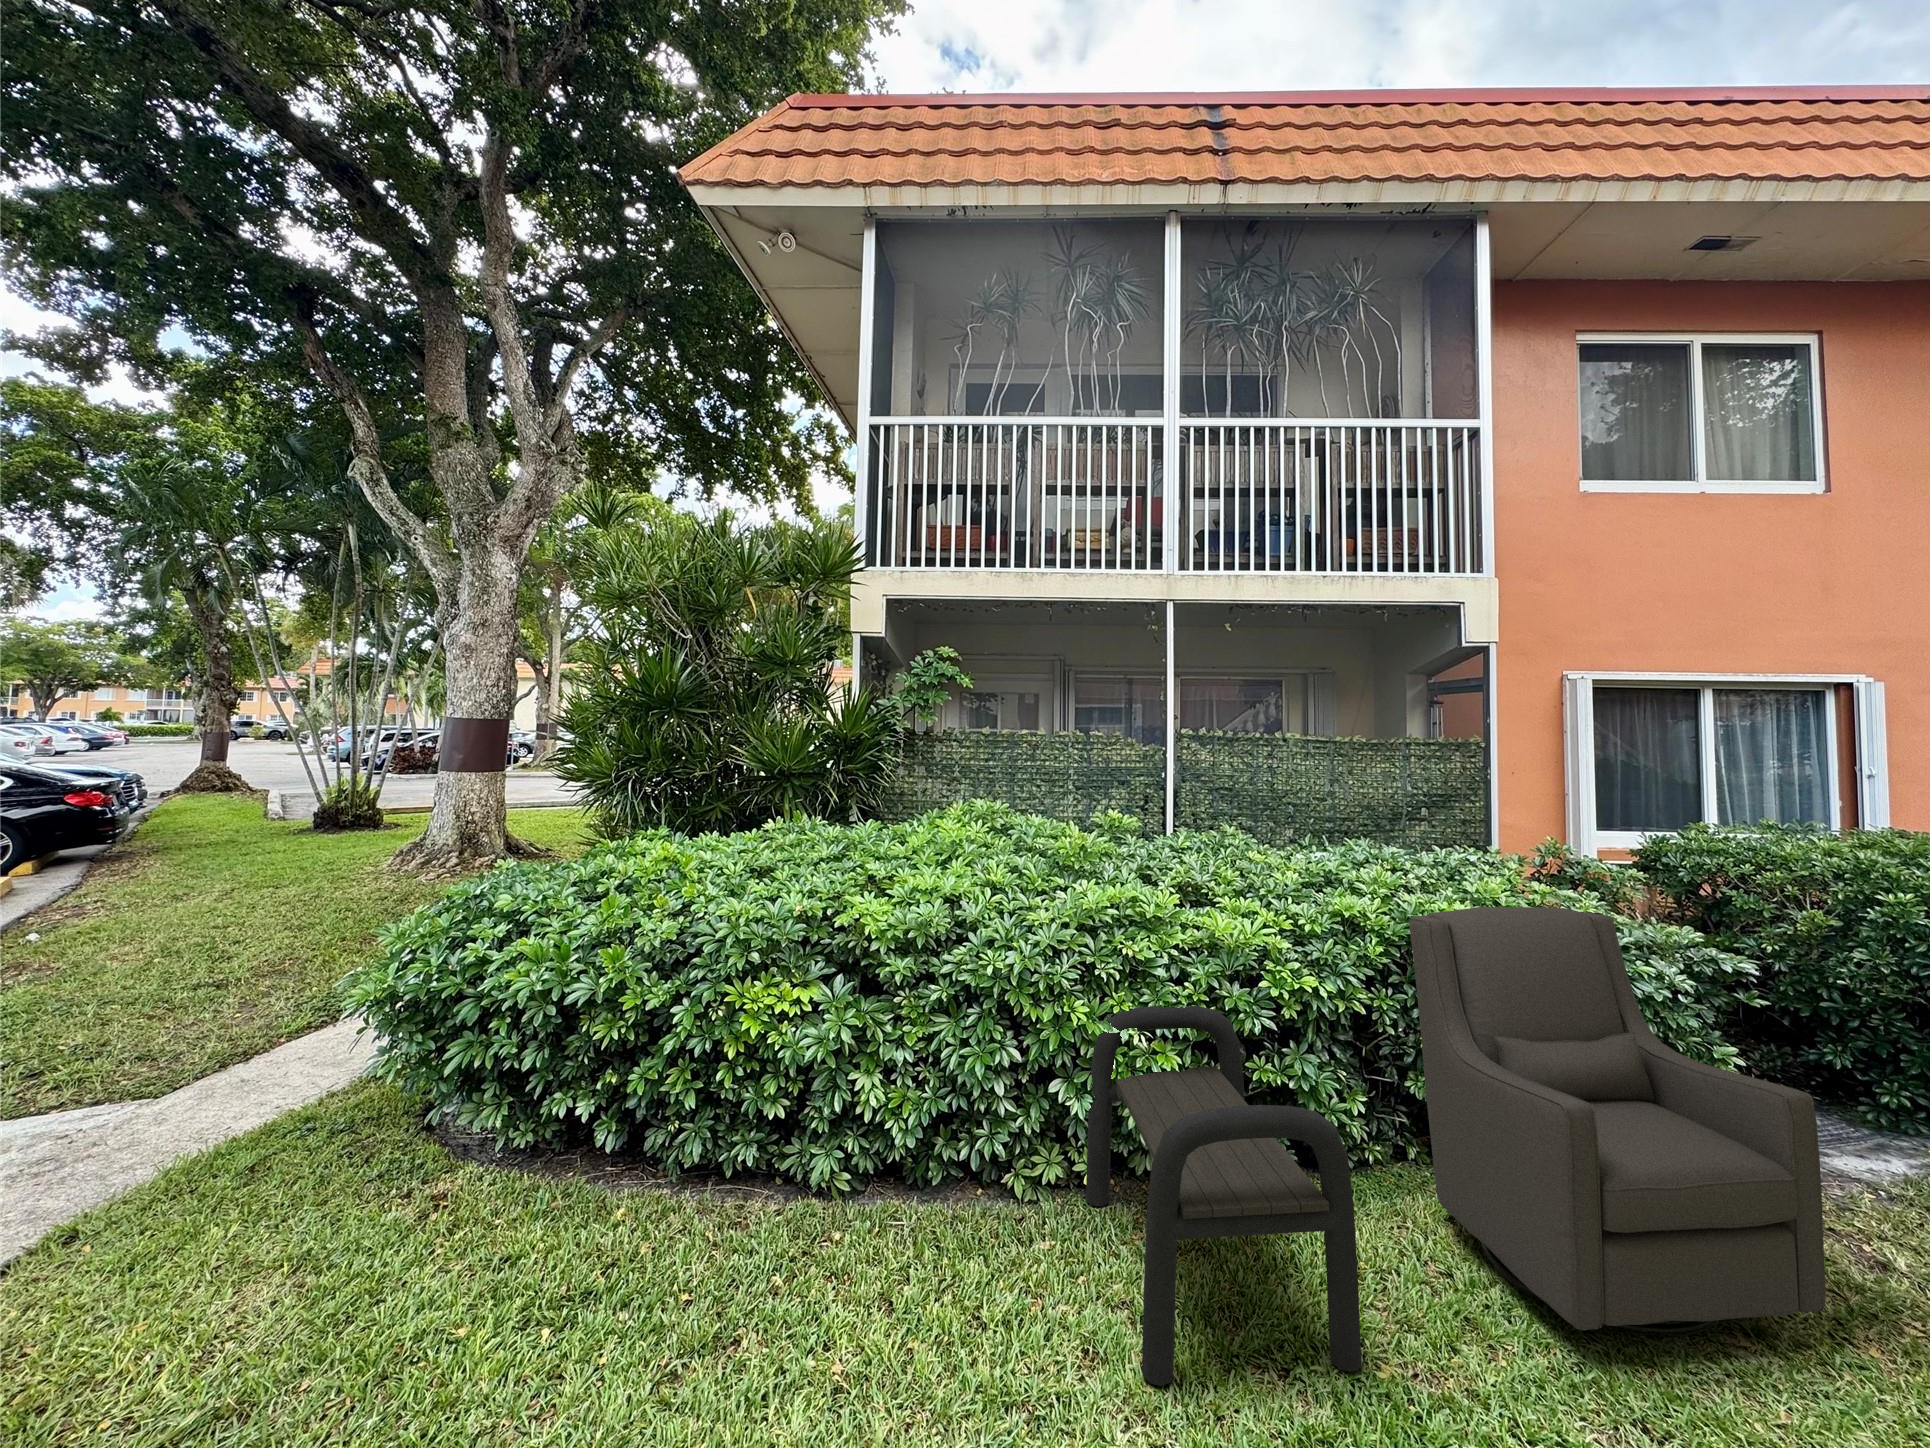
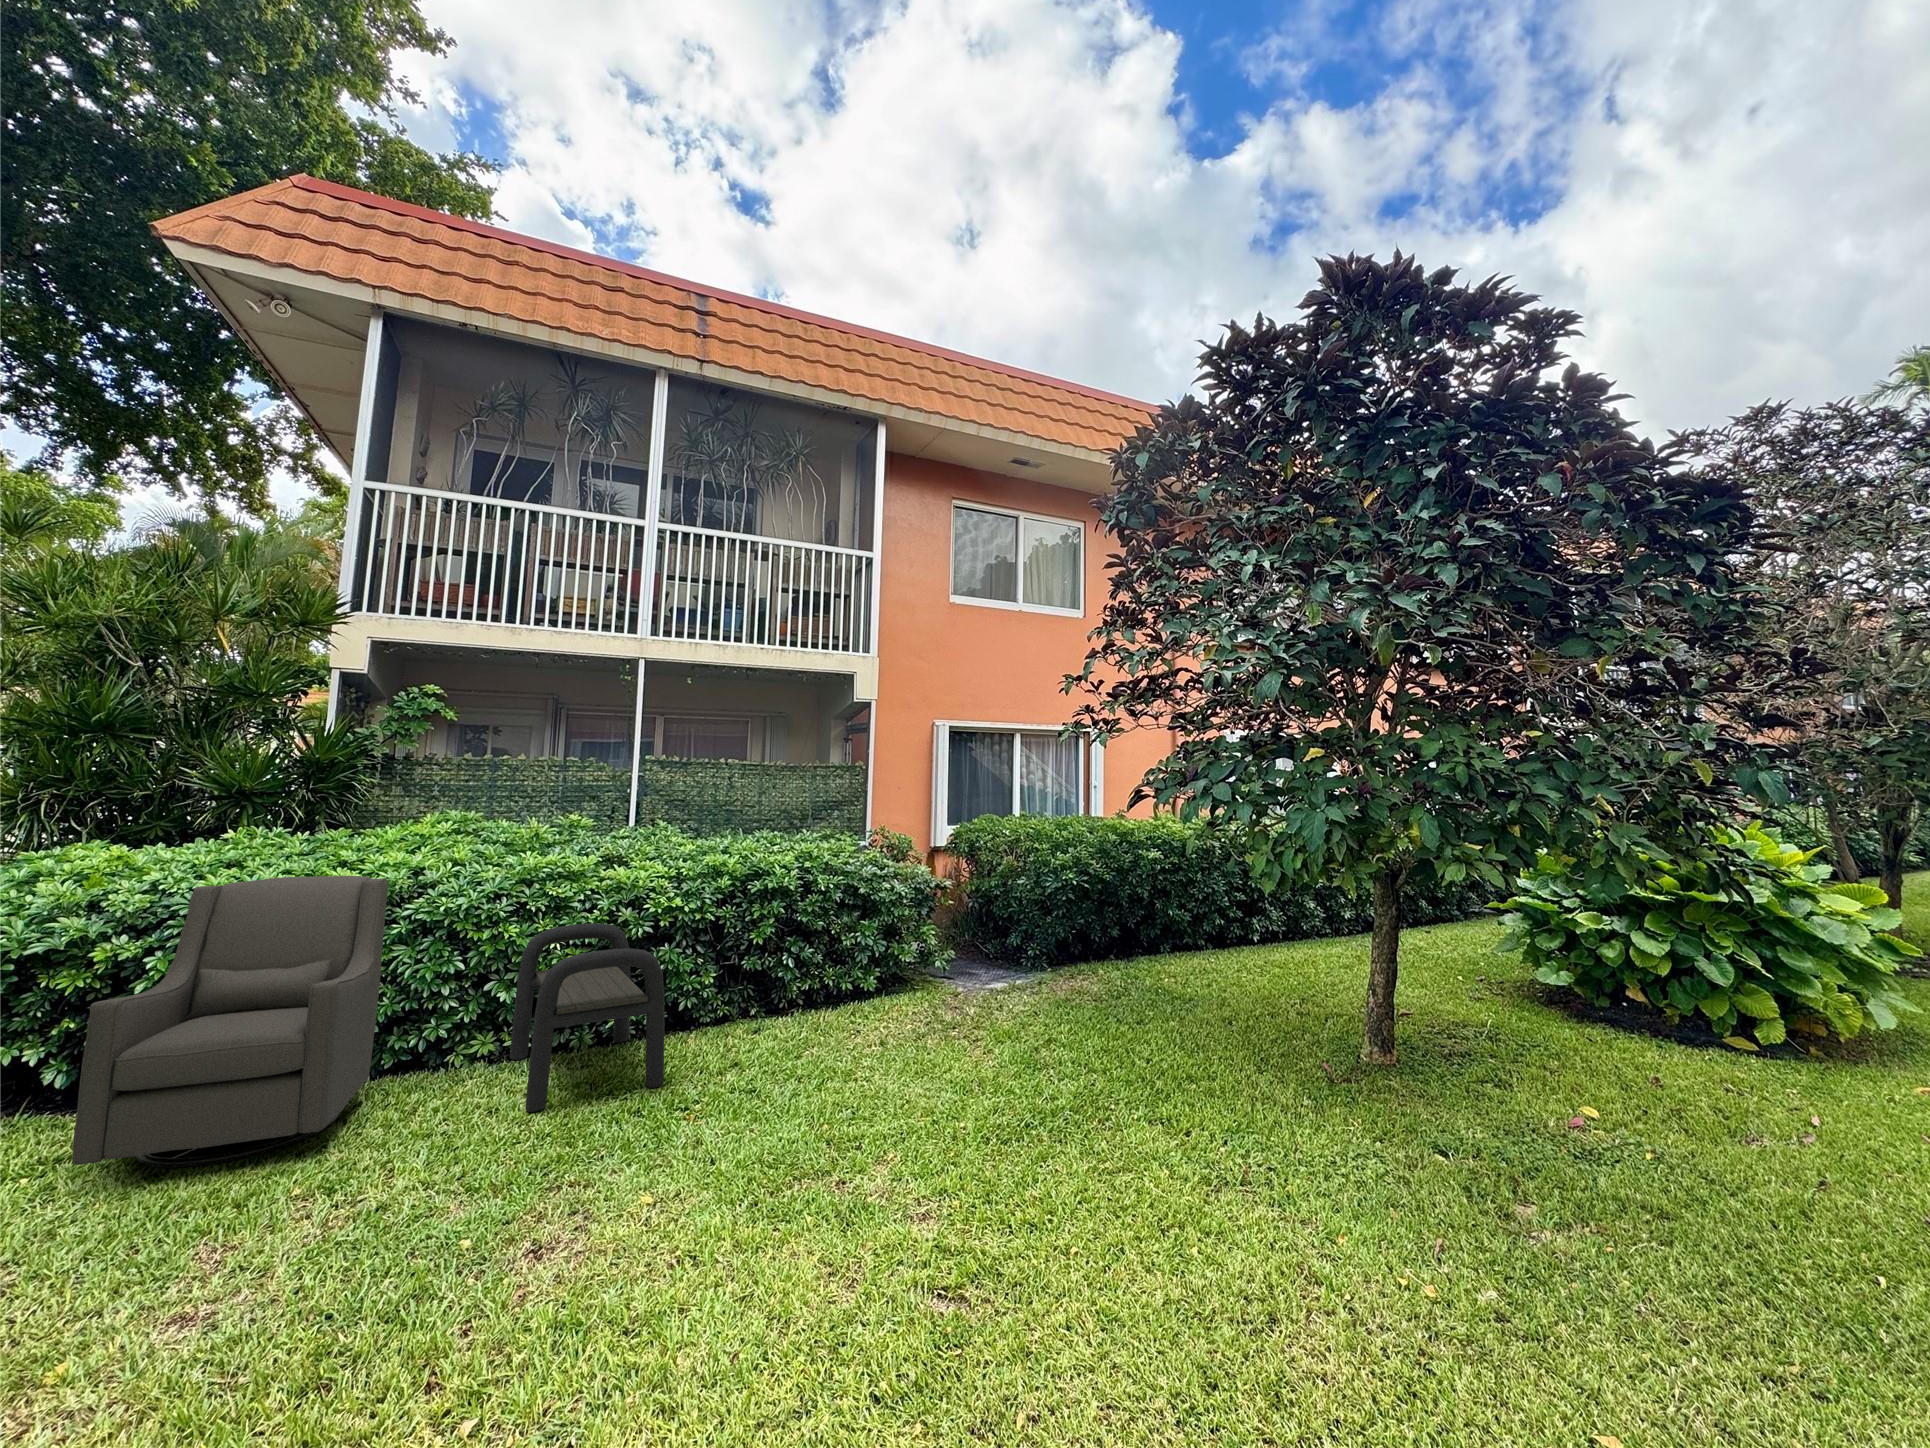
chair: present [1409,907,1826,1338] -> present [73,876,388,1168]

